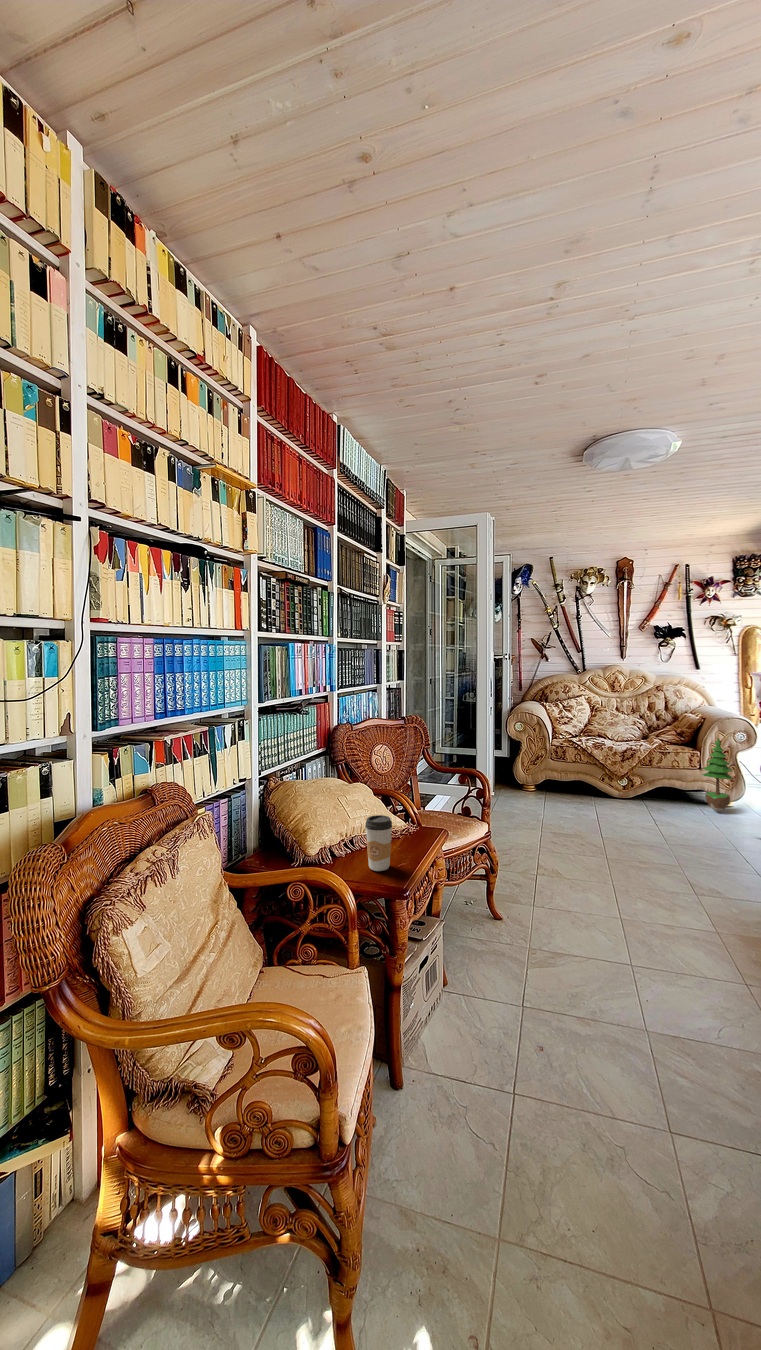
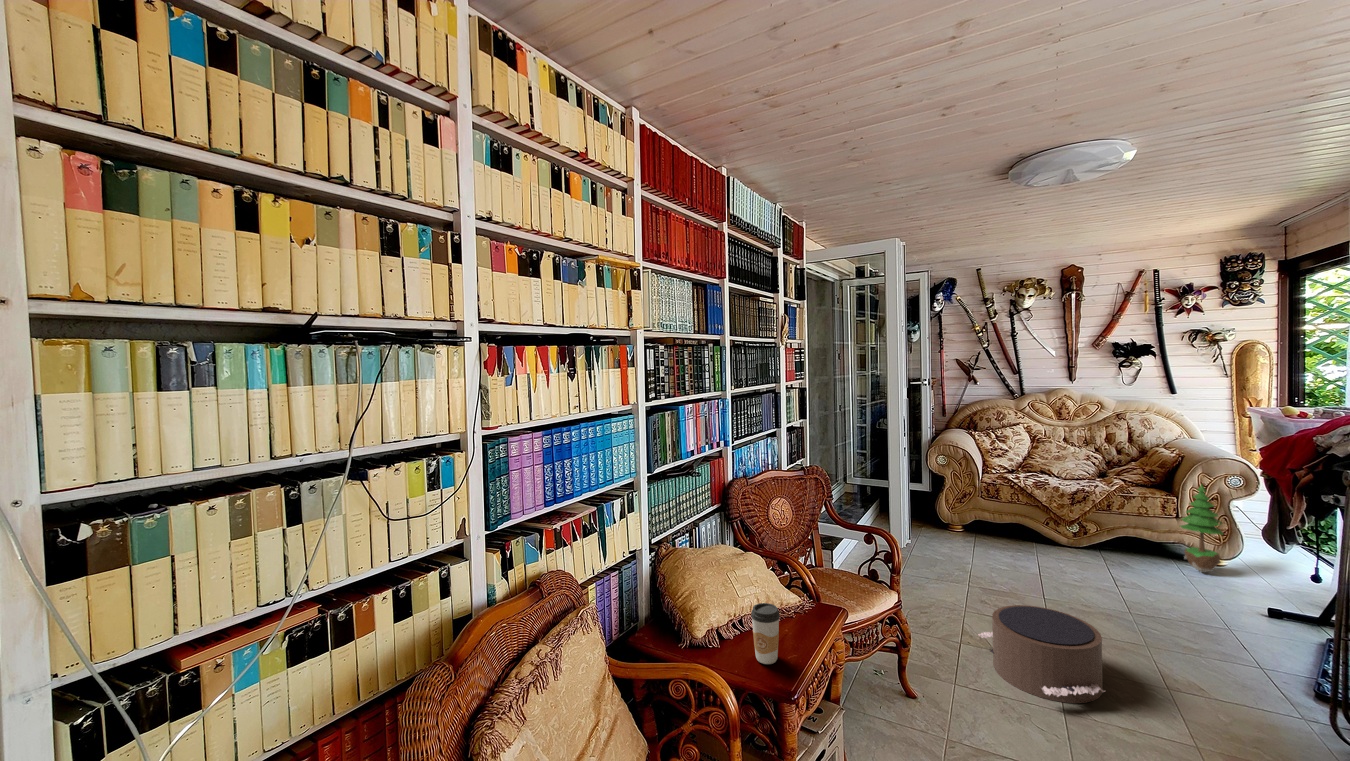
pouf: none [551,836,653,911] -> present [978,605,1105,703]

